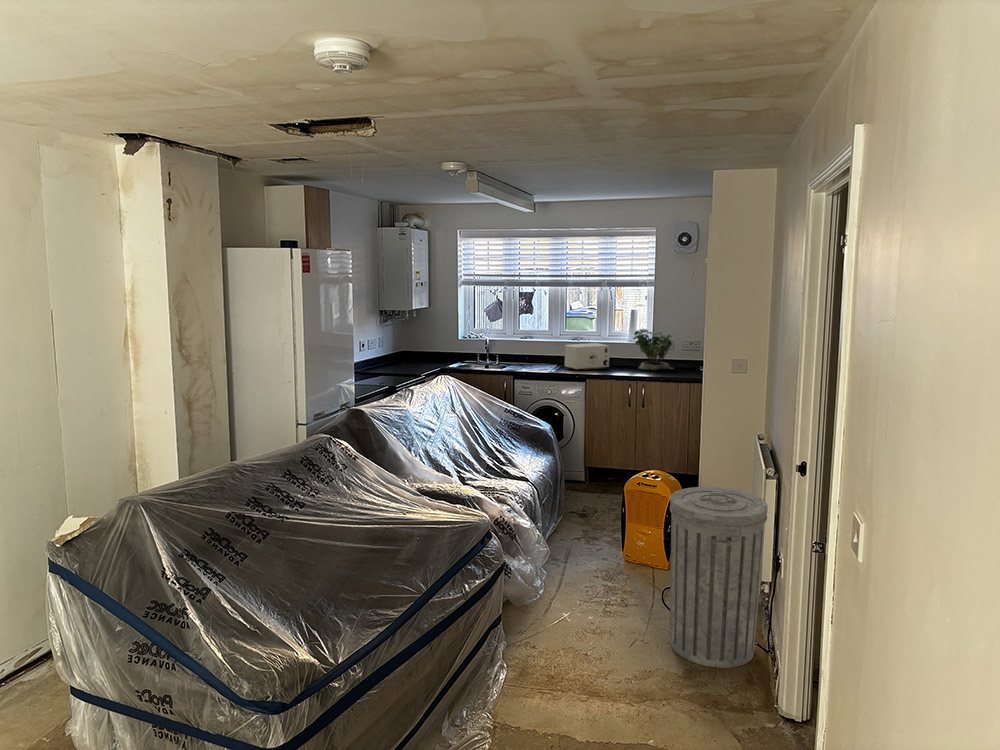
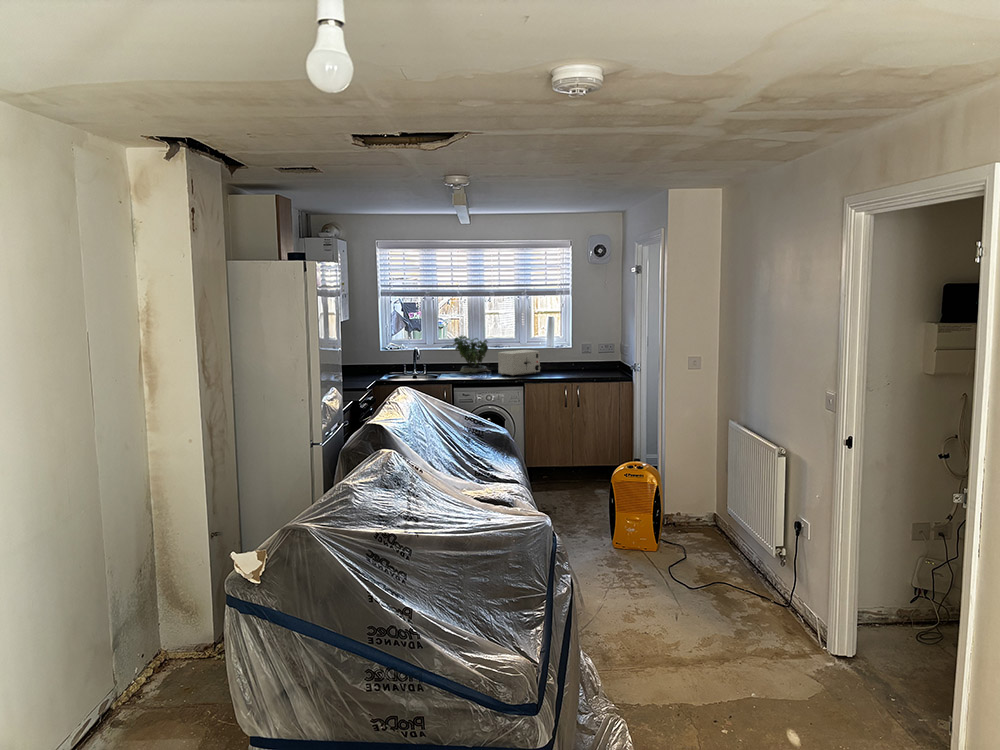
potted plant: present [633,329,672,370] -> present [453,336,490,373]
trash can: present [670,487,768,668] -> none [699,467,787,626]

